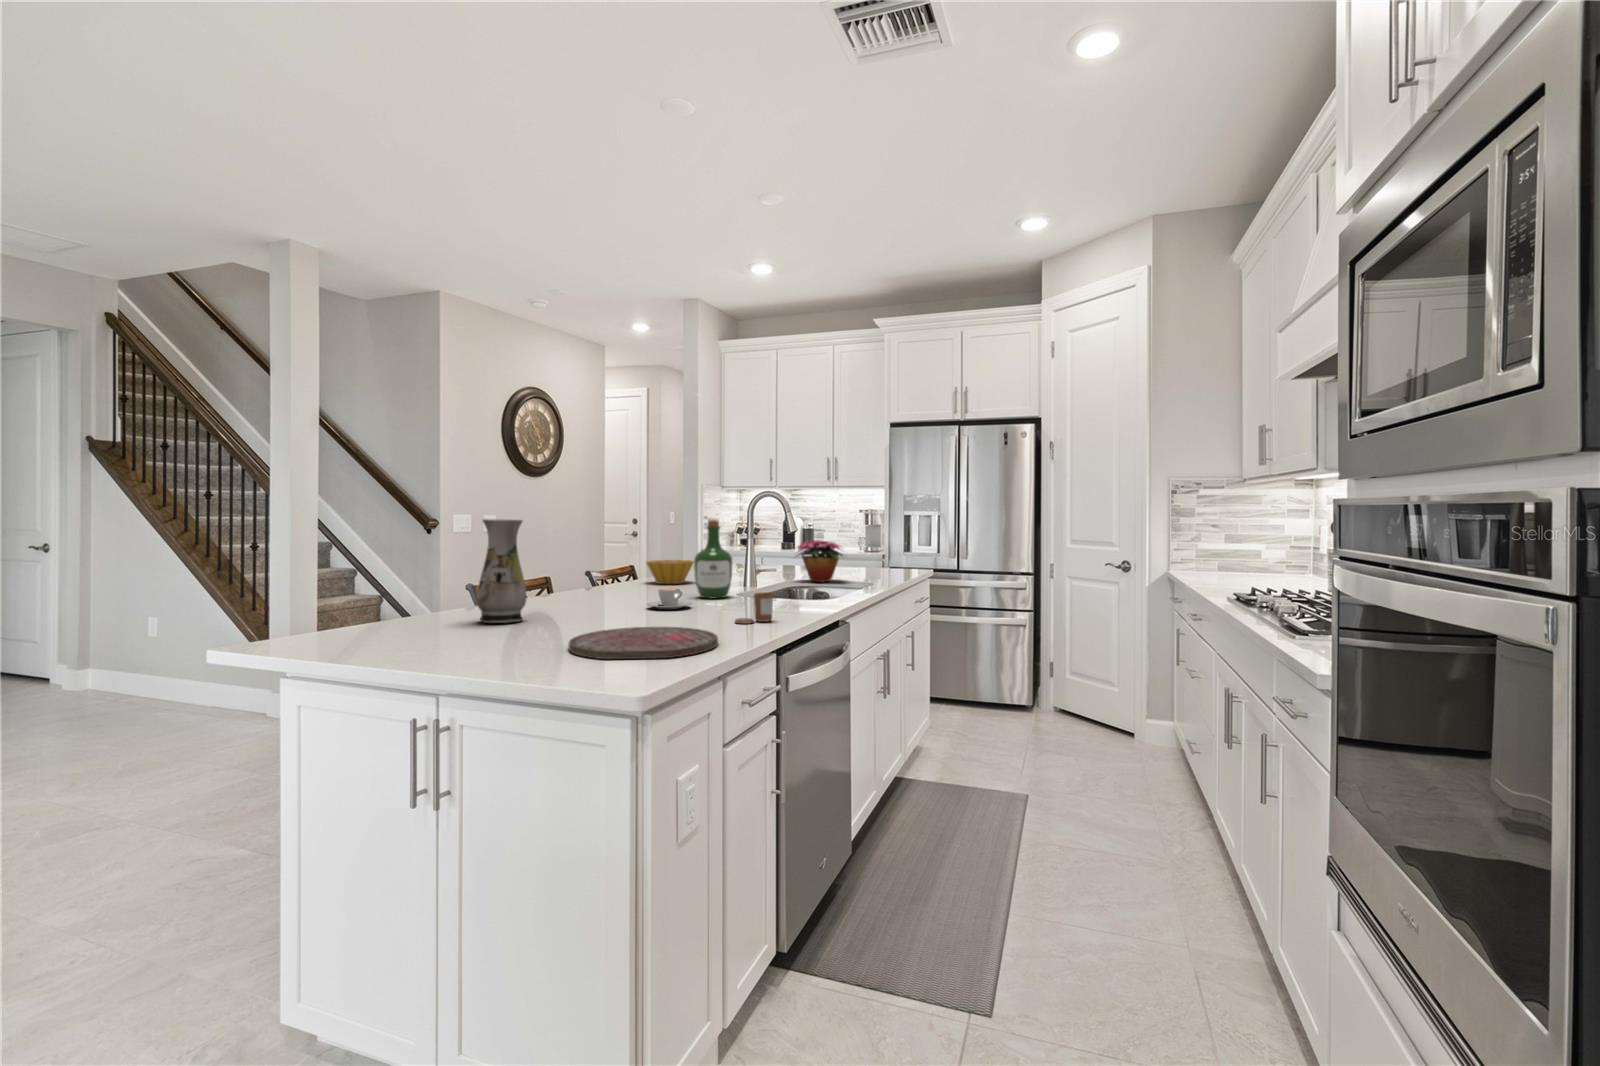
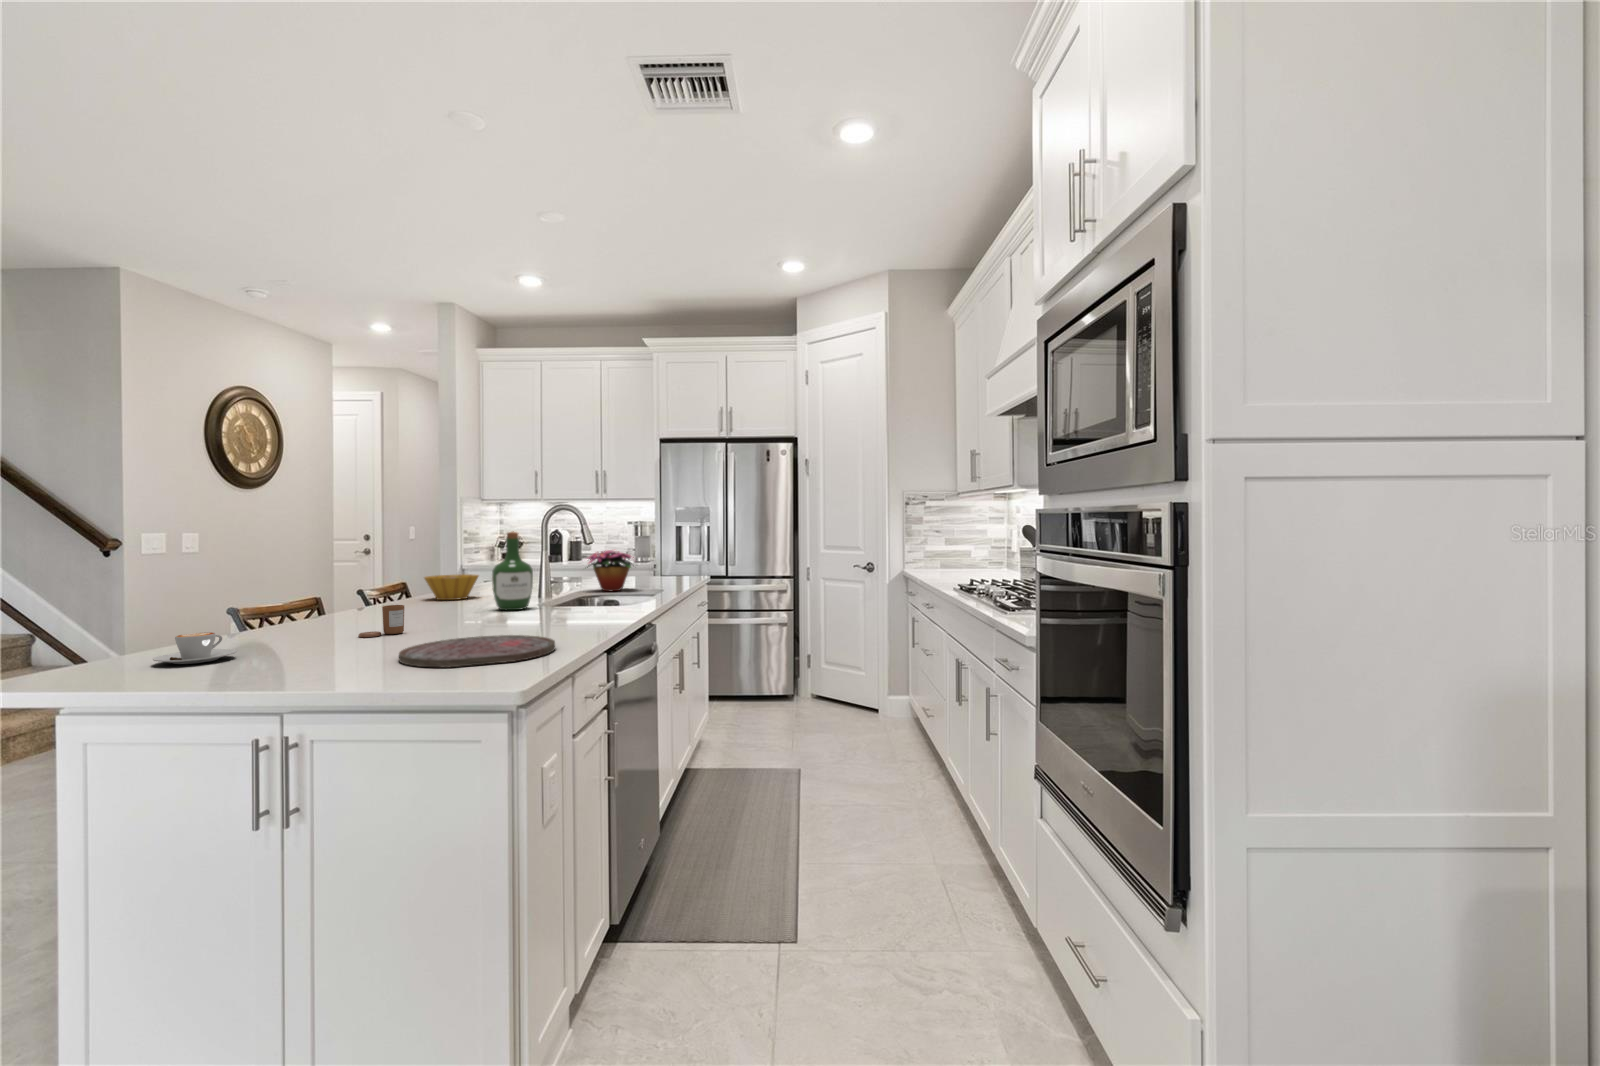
vase: present [476,519,527,623] -> none [256,533,318,646]
coffee cup: present [647,588,692,609] -> present [153,632,237,664]
candle: present [735,593,773,624] -> present [358,605,404,637]

